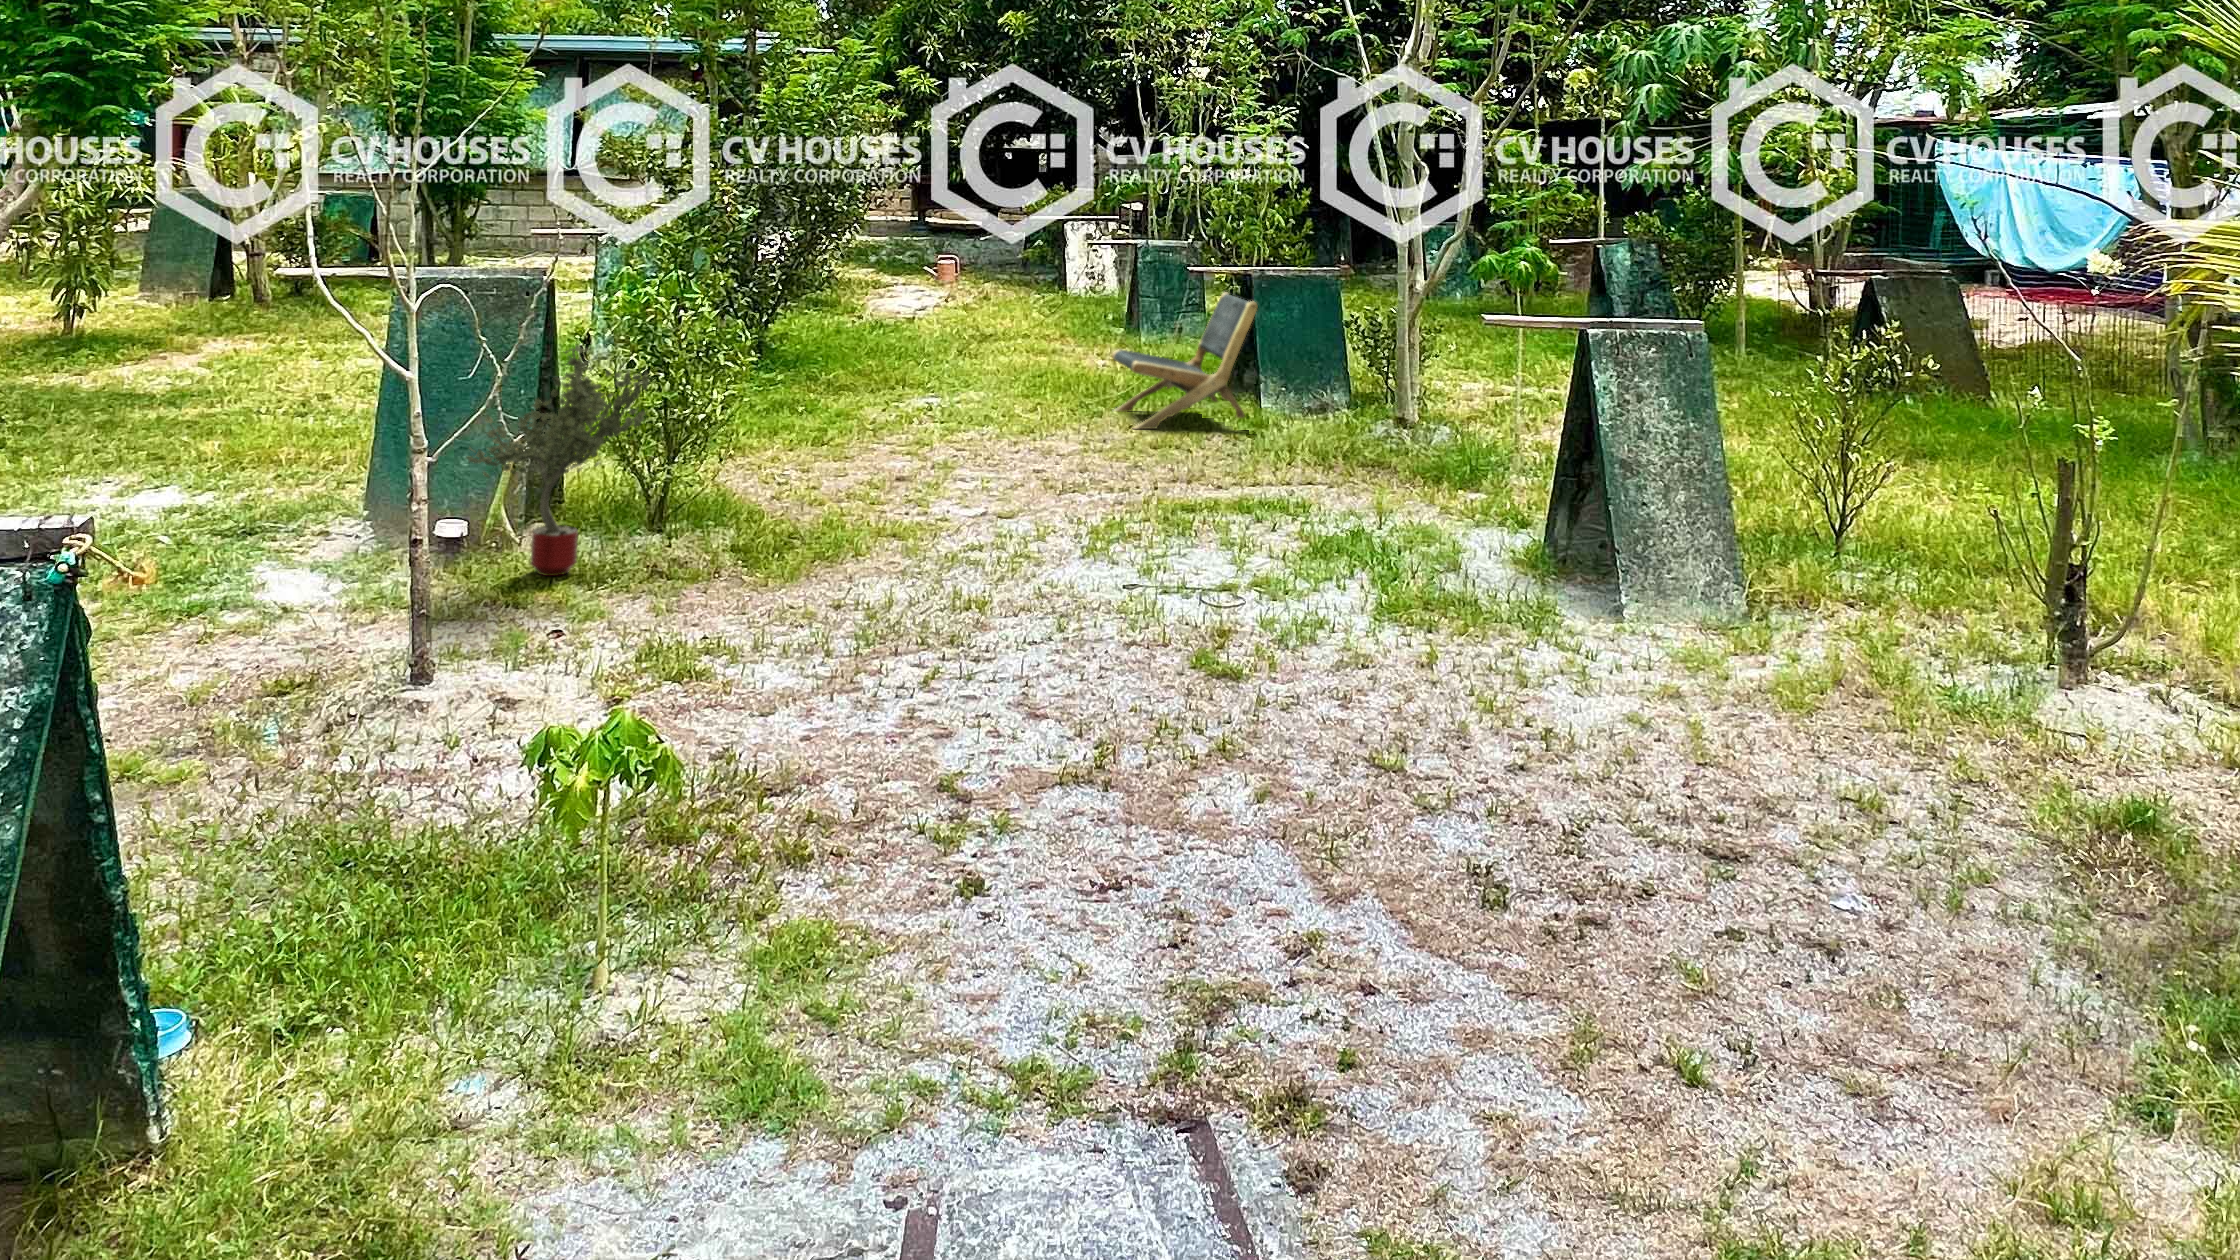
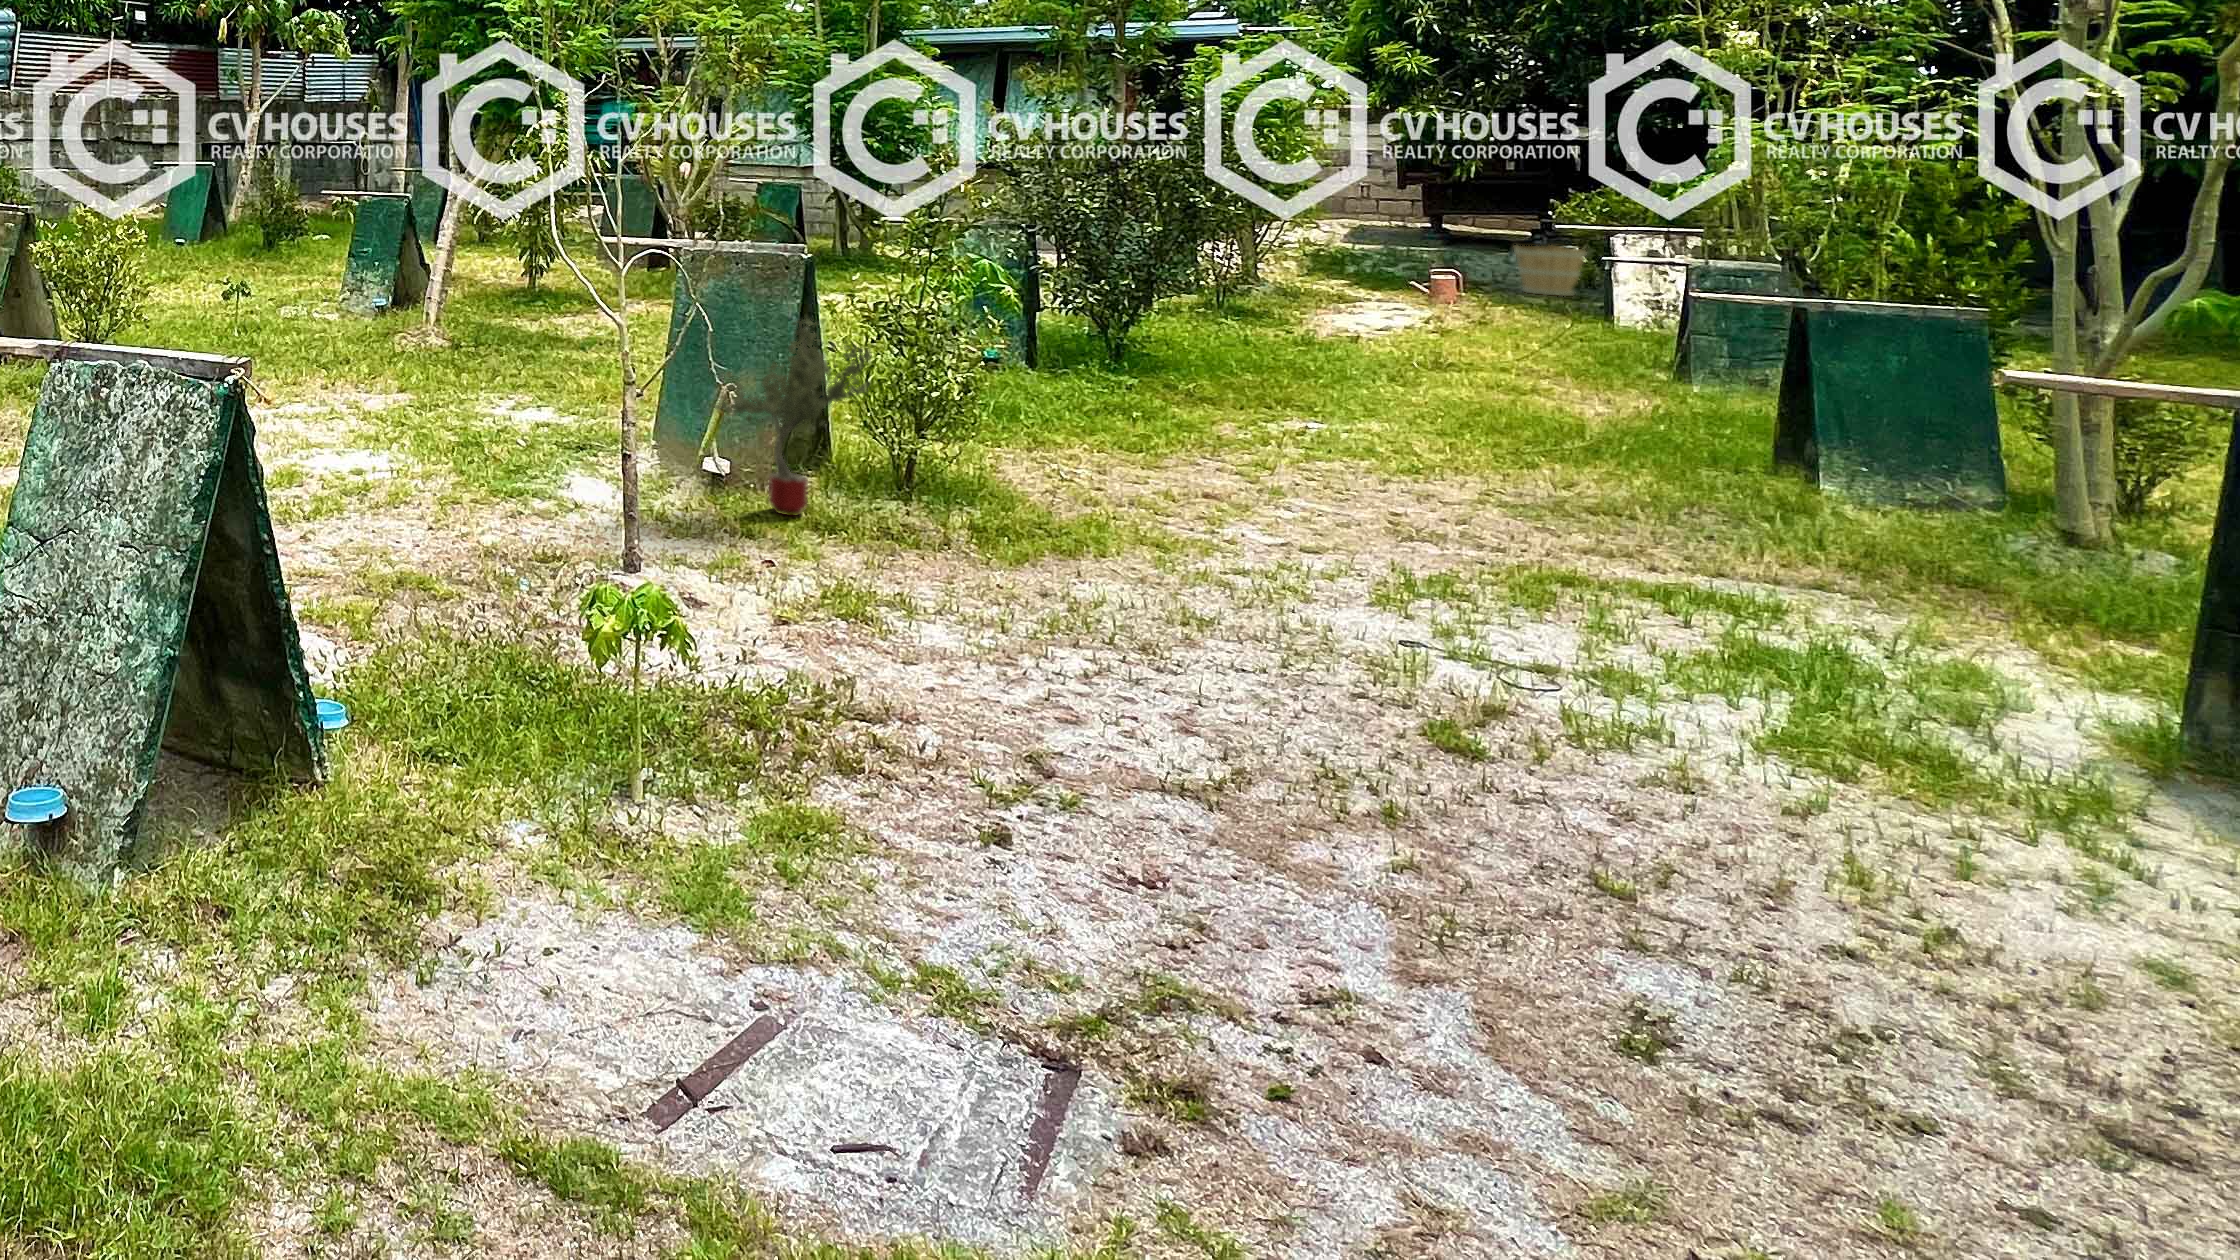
wooden bucket: none [995,233,1040,273] -> present [1513,246,1587,296]
lounge chair: present [1112,292,1257,429] -> none [1557,323,1797,508]

